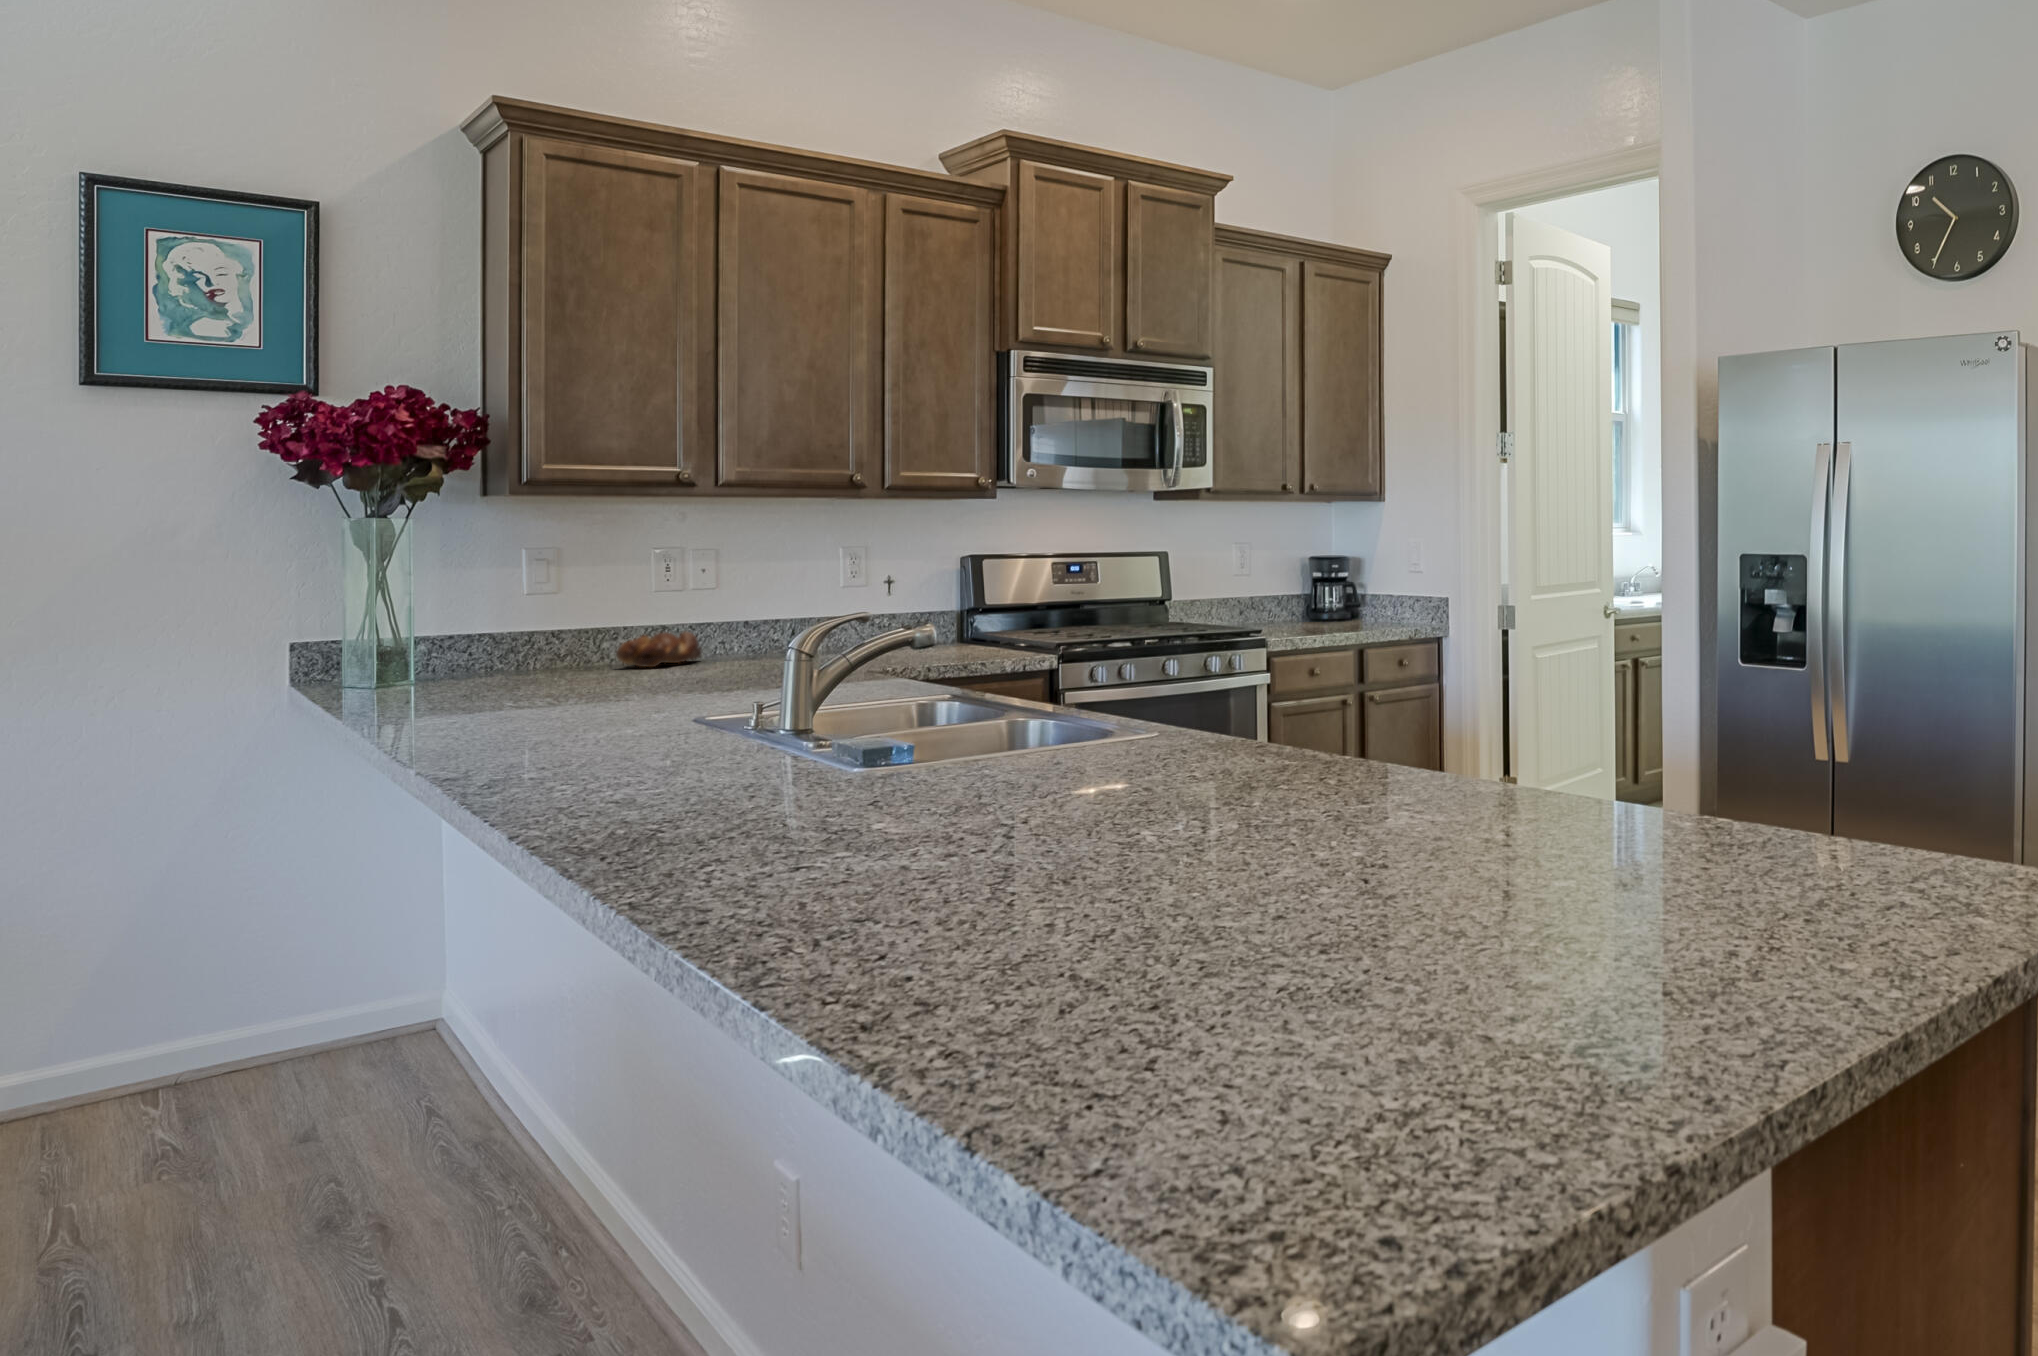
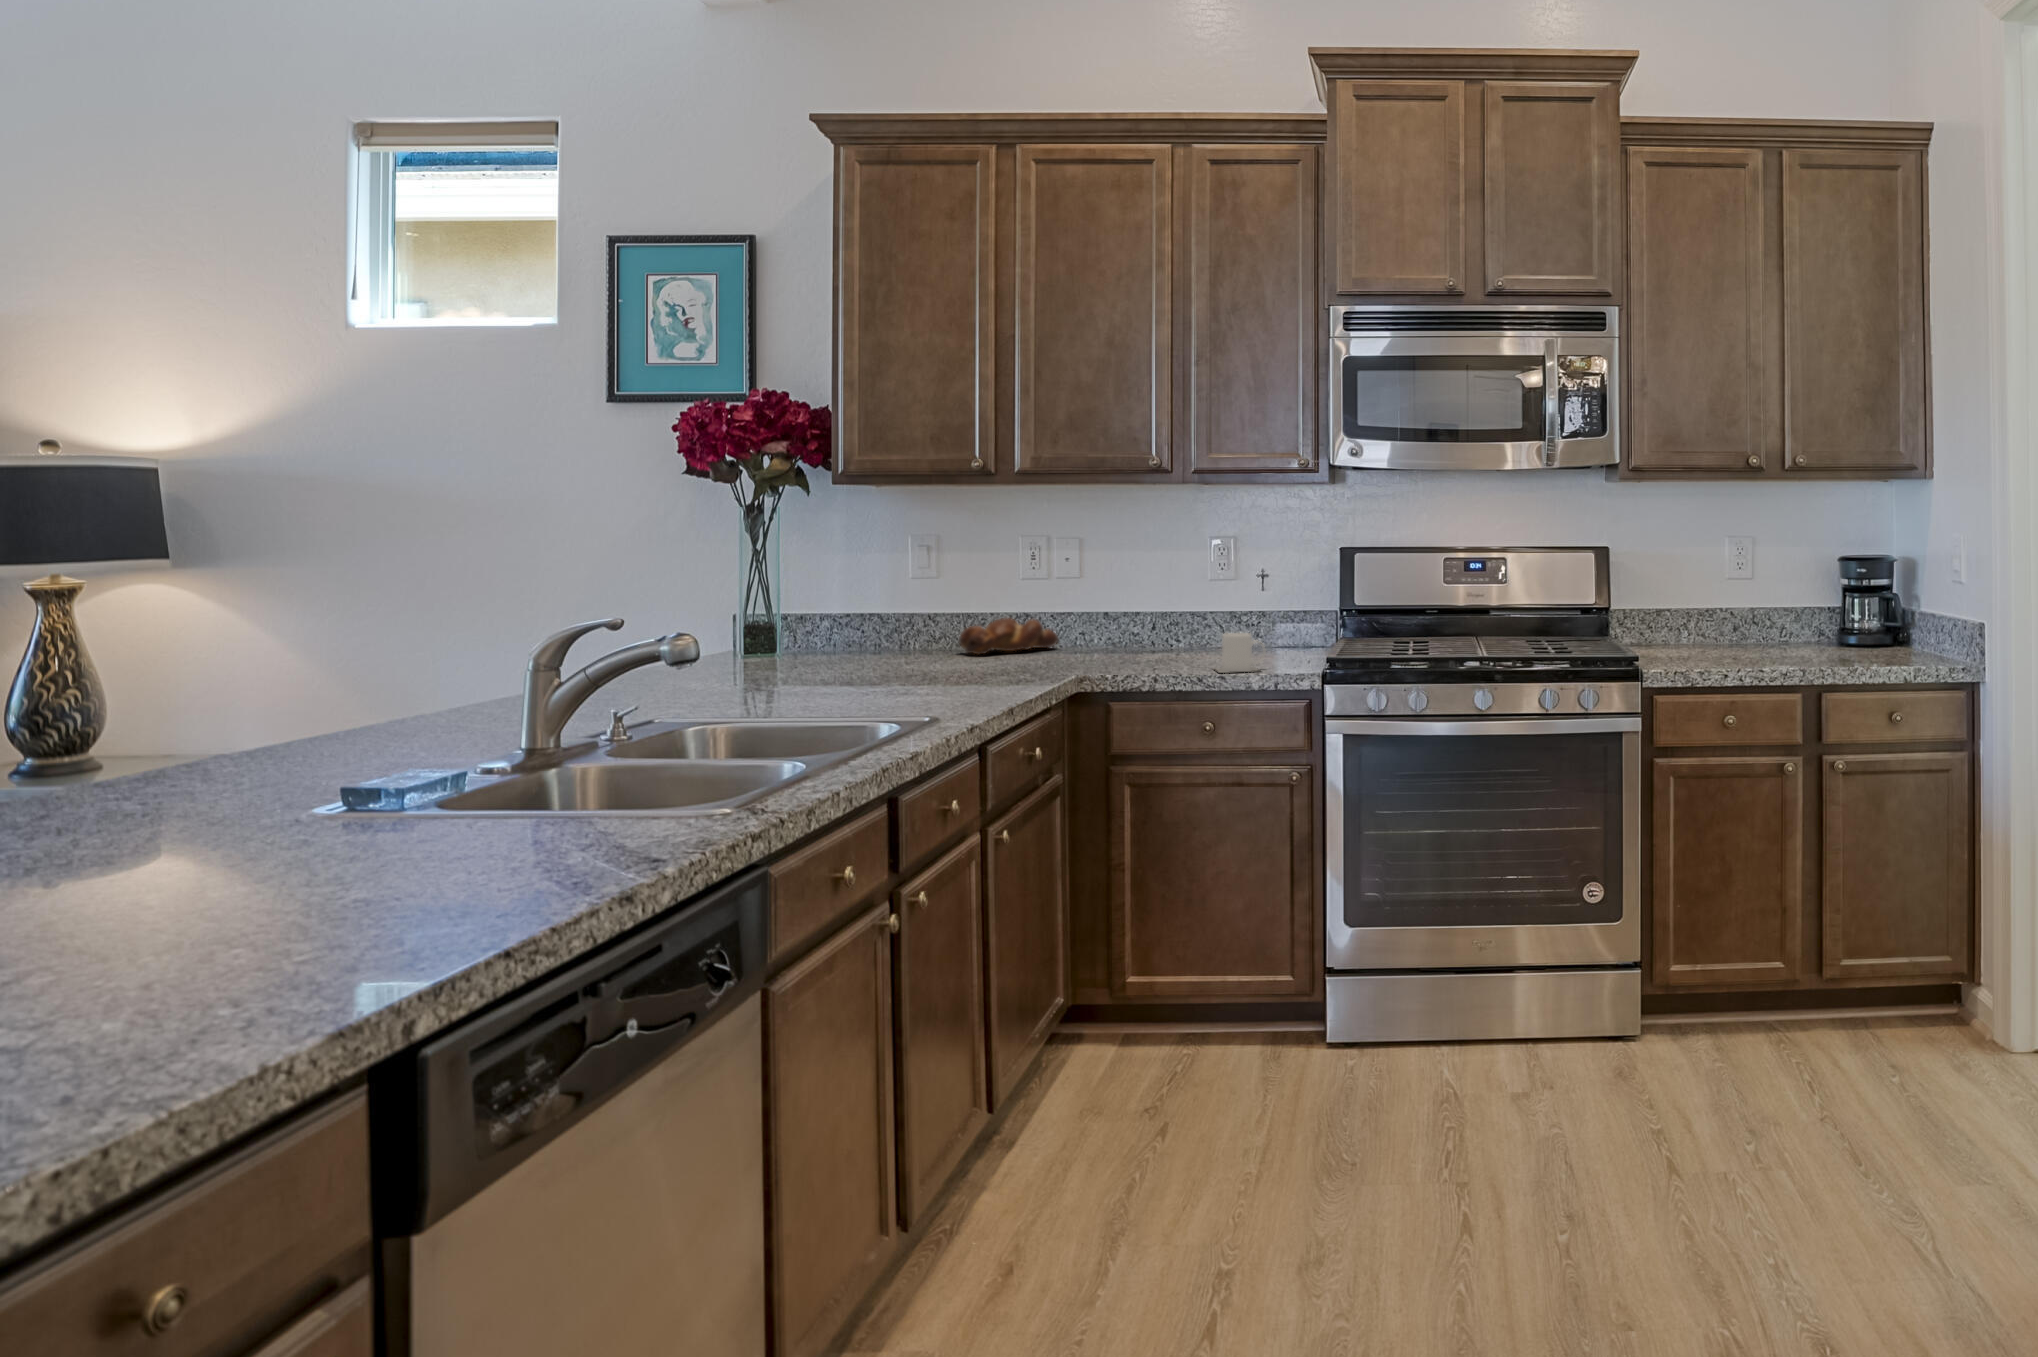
mug: none [957,623,1011,655] -> present [1216,633,1265,673]

